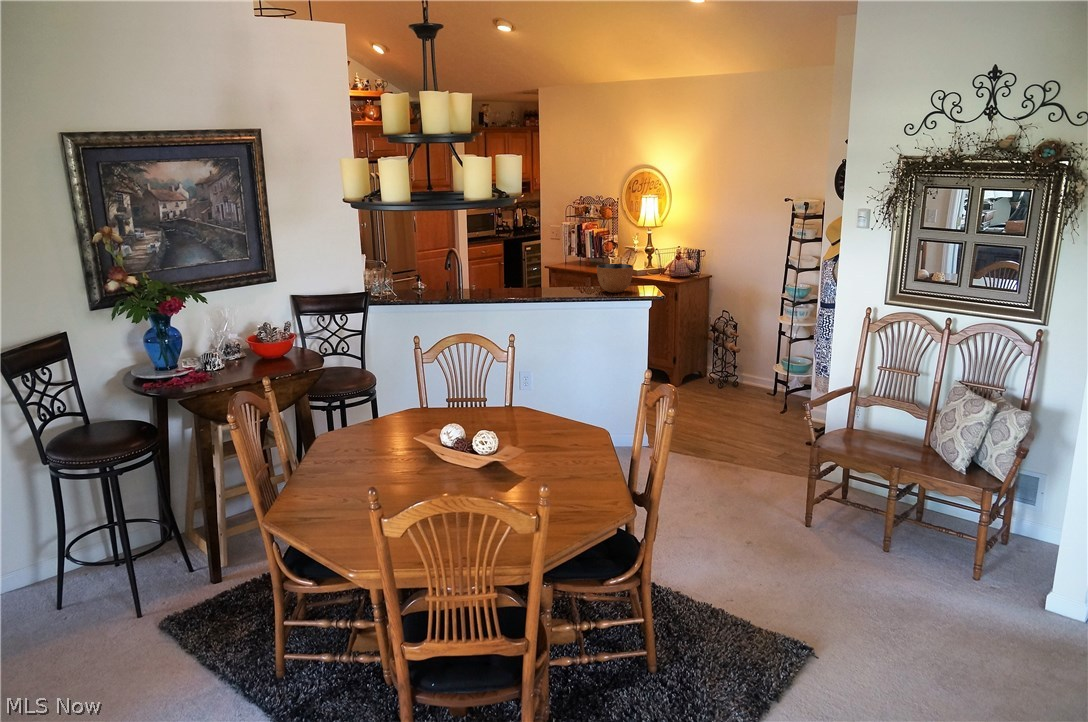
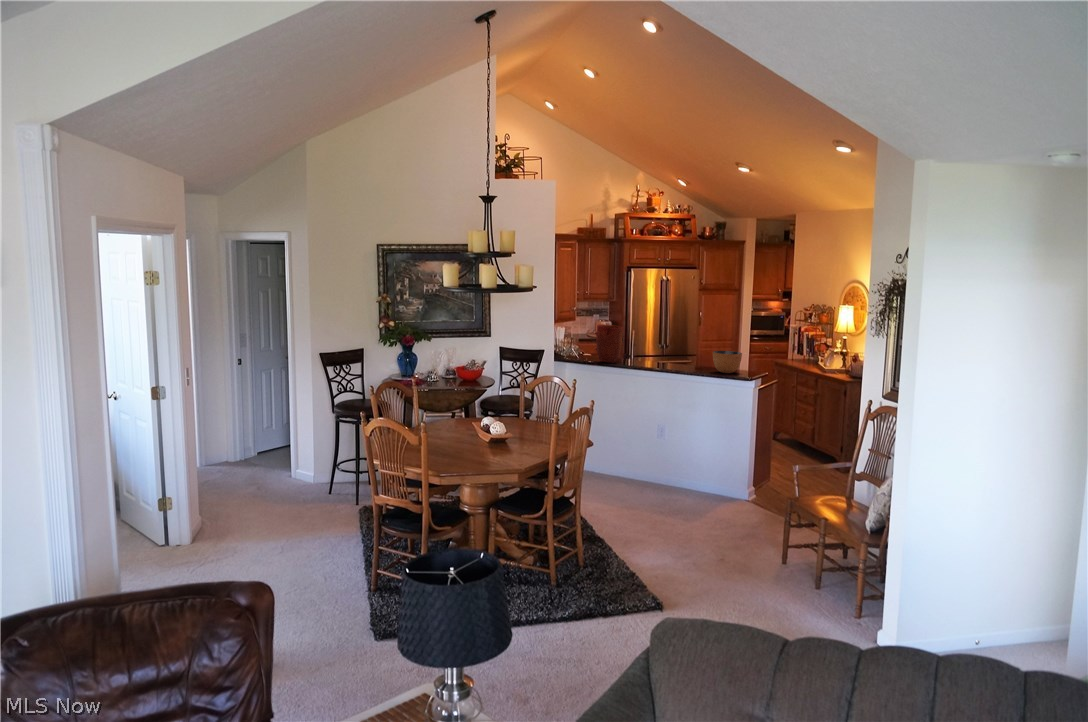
vase: none [424,244,462,297] -> present [596,324,623,363]

